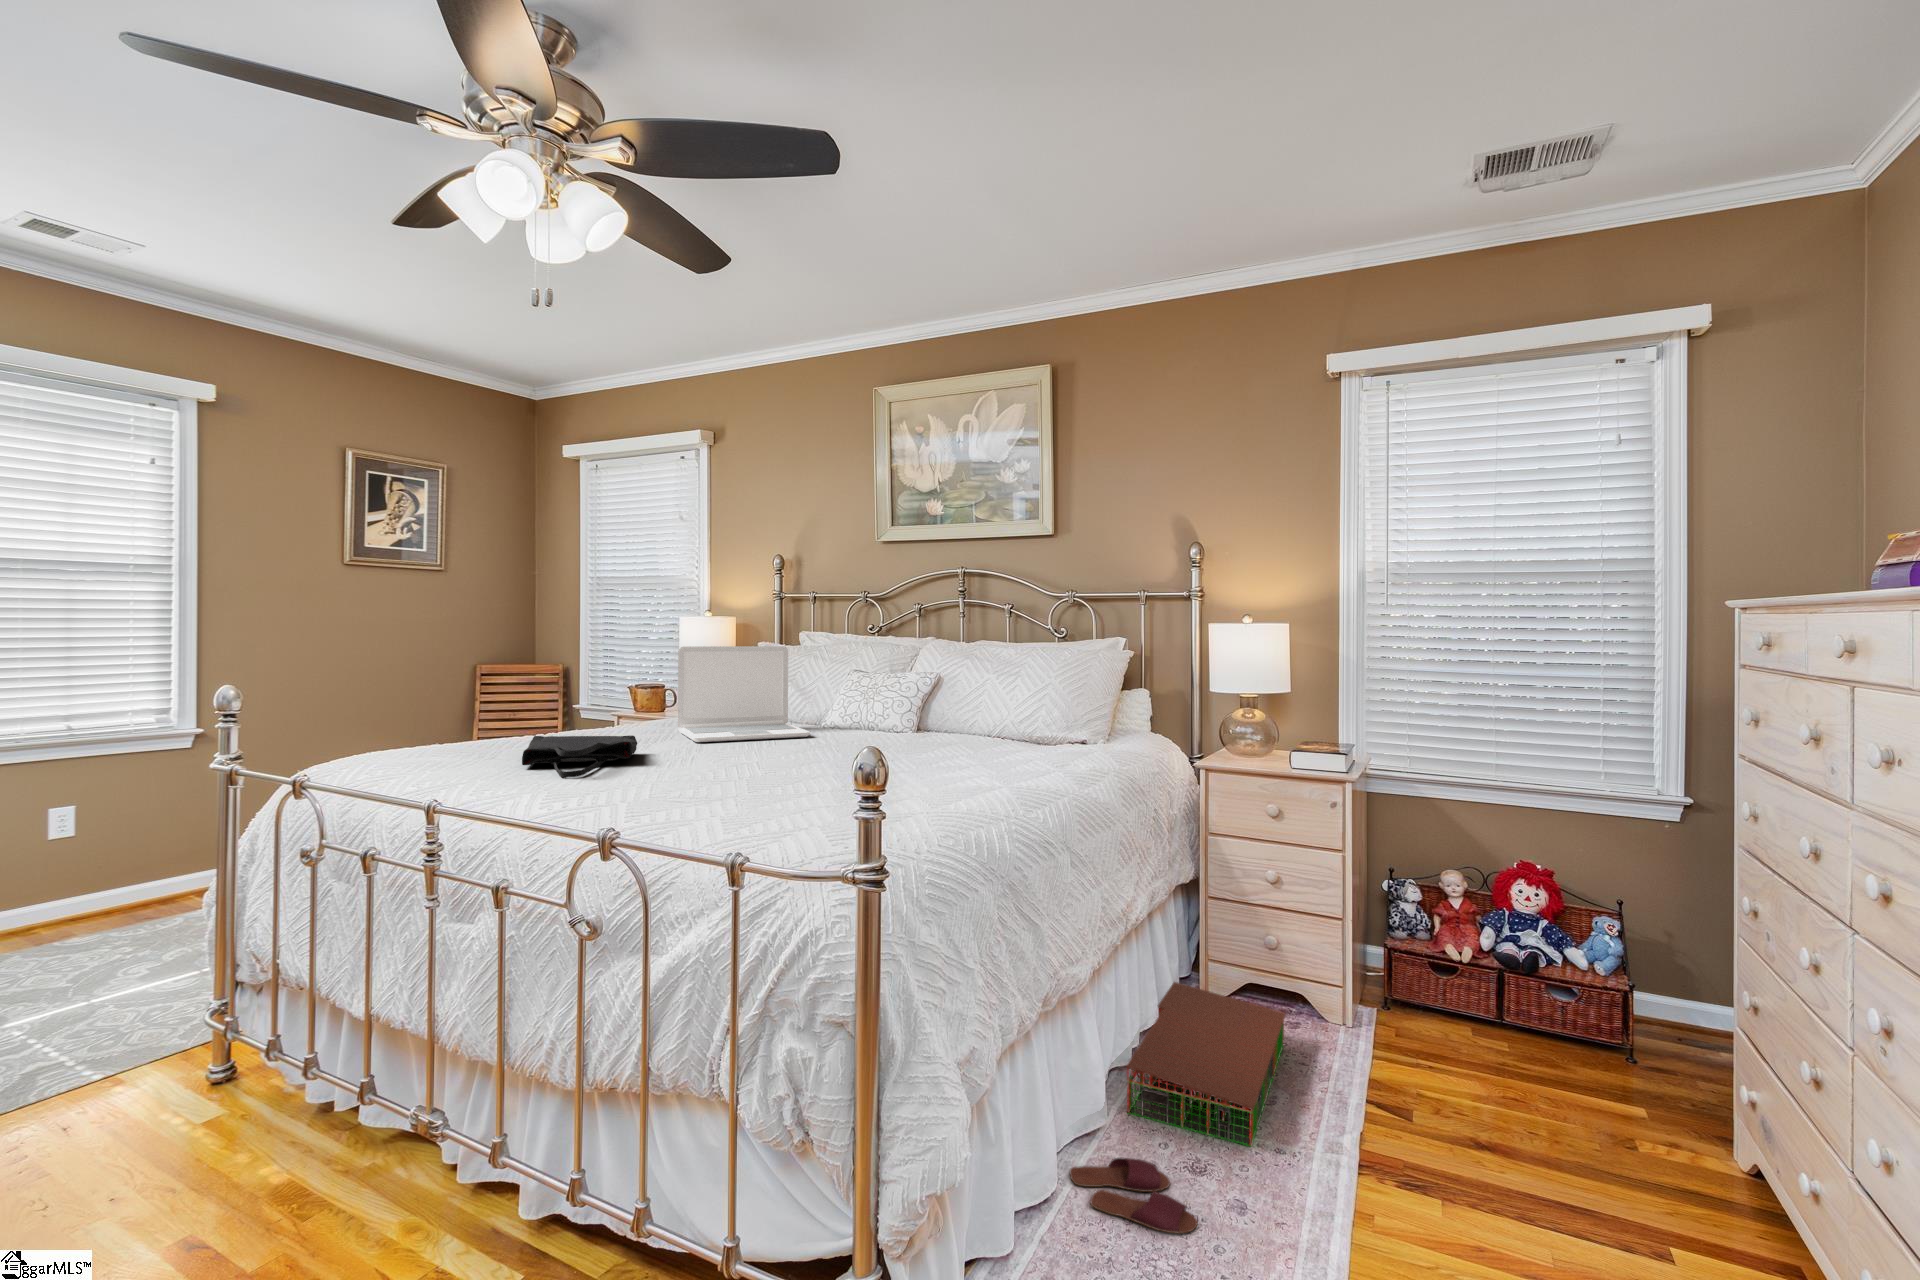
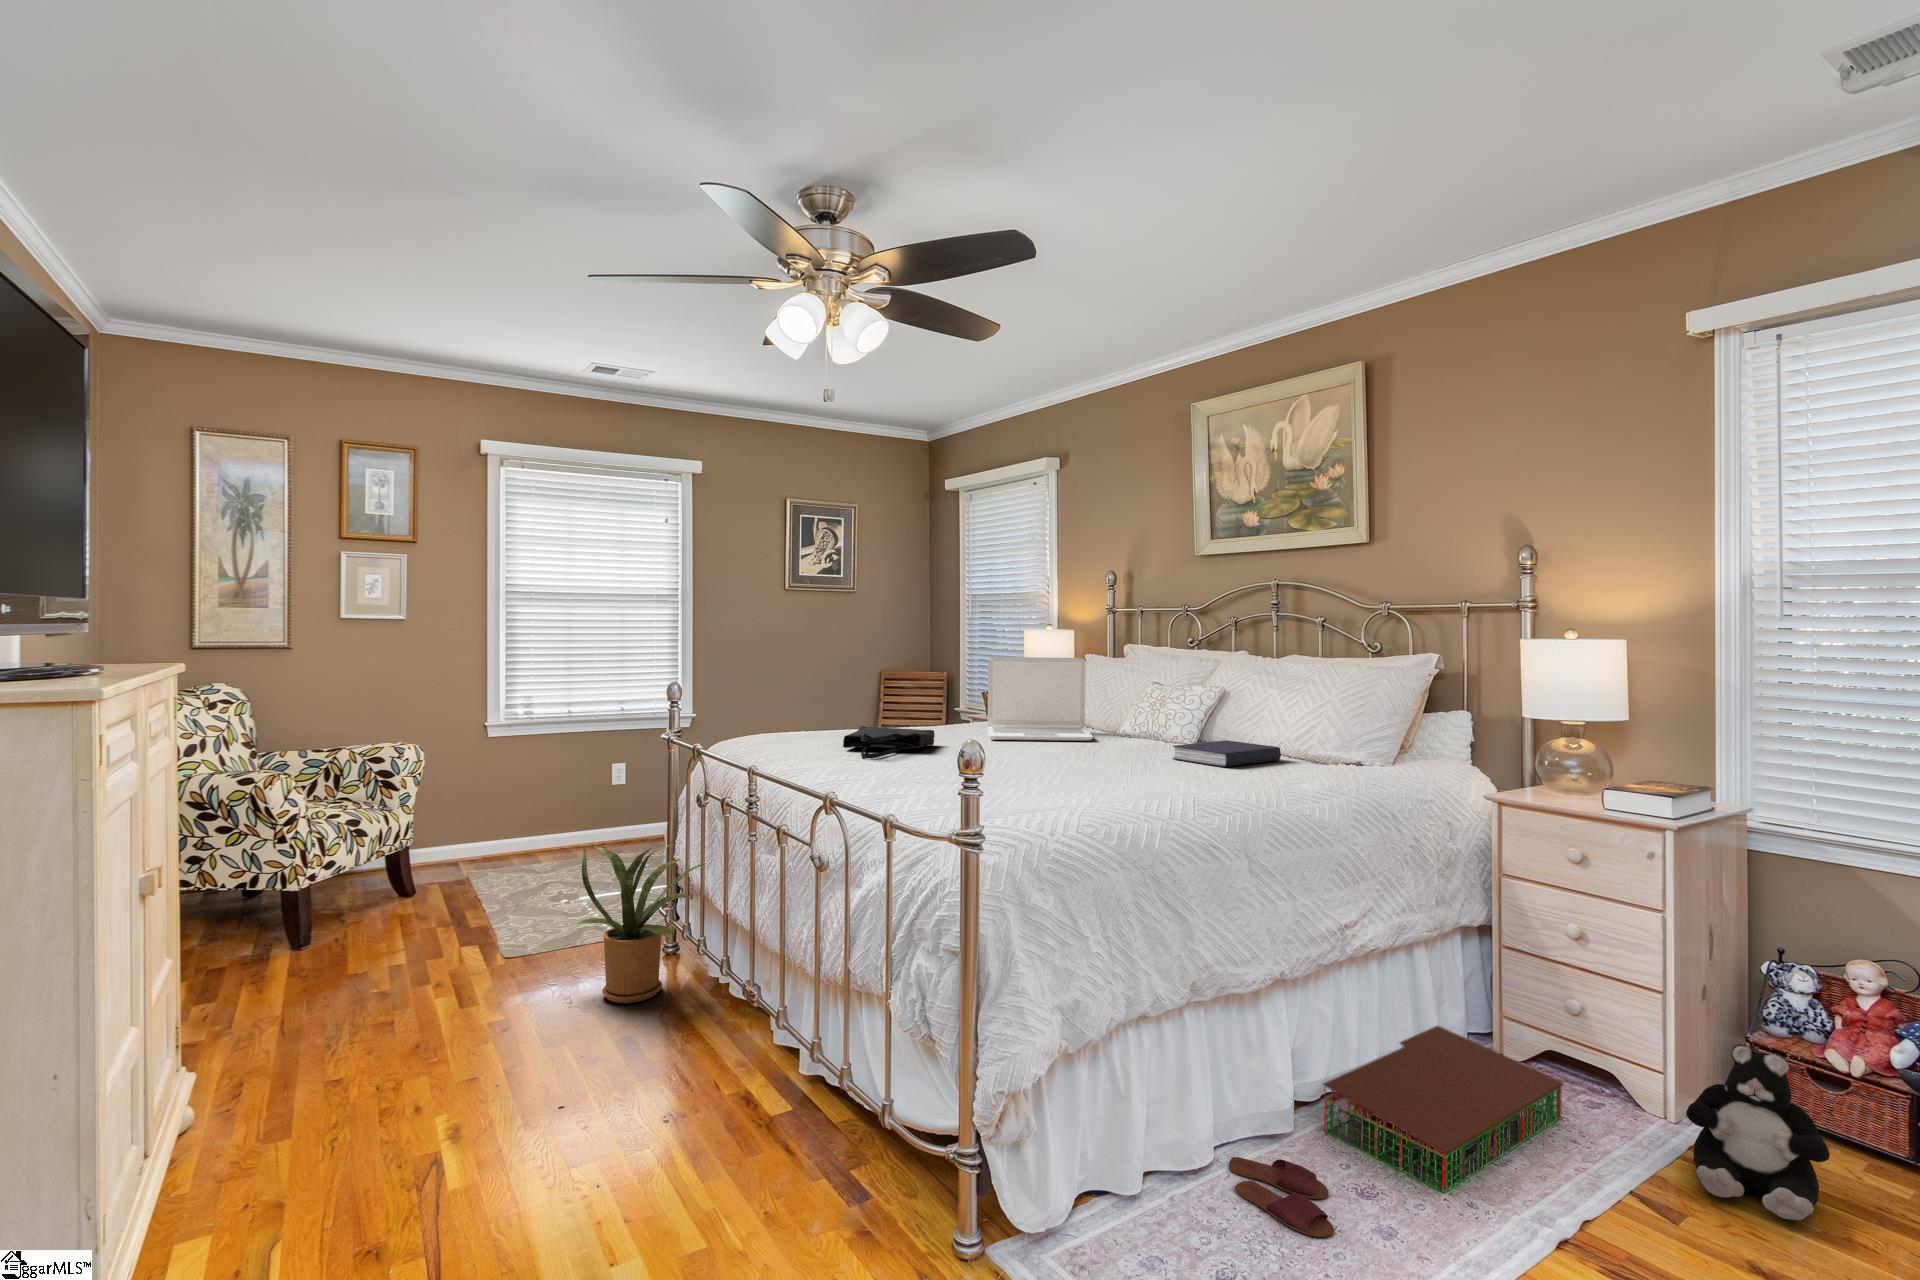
book: none [918,728,1016,756] -> present [1173,740,1281,767]
house plant: none [57,927,320,1186] -> present [577,845,705,1003]
plush toy: none [1380,955,1486,1092] -> present [1686,1044,1830,1220]

